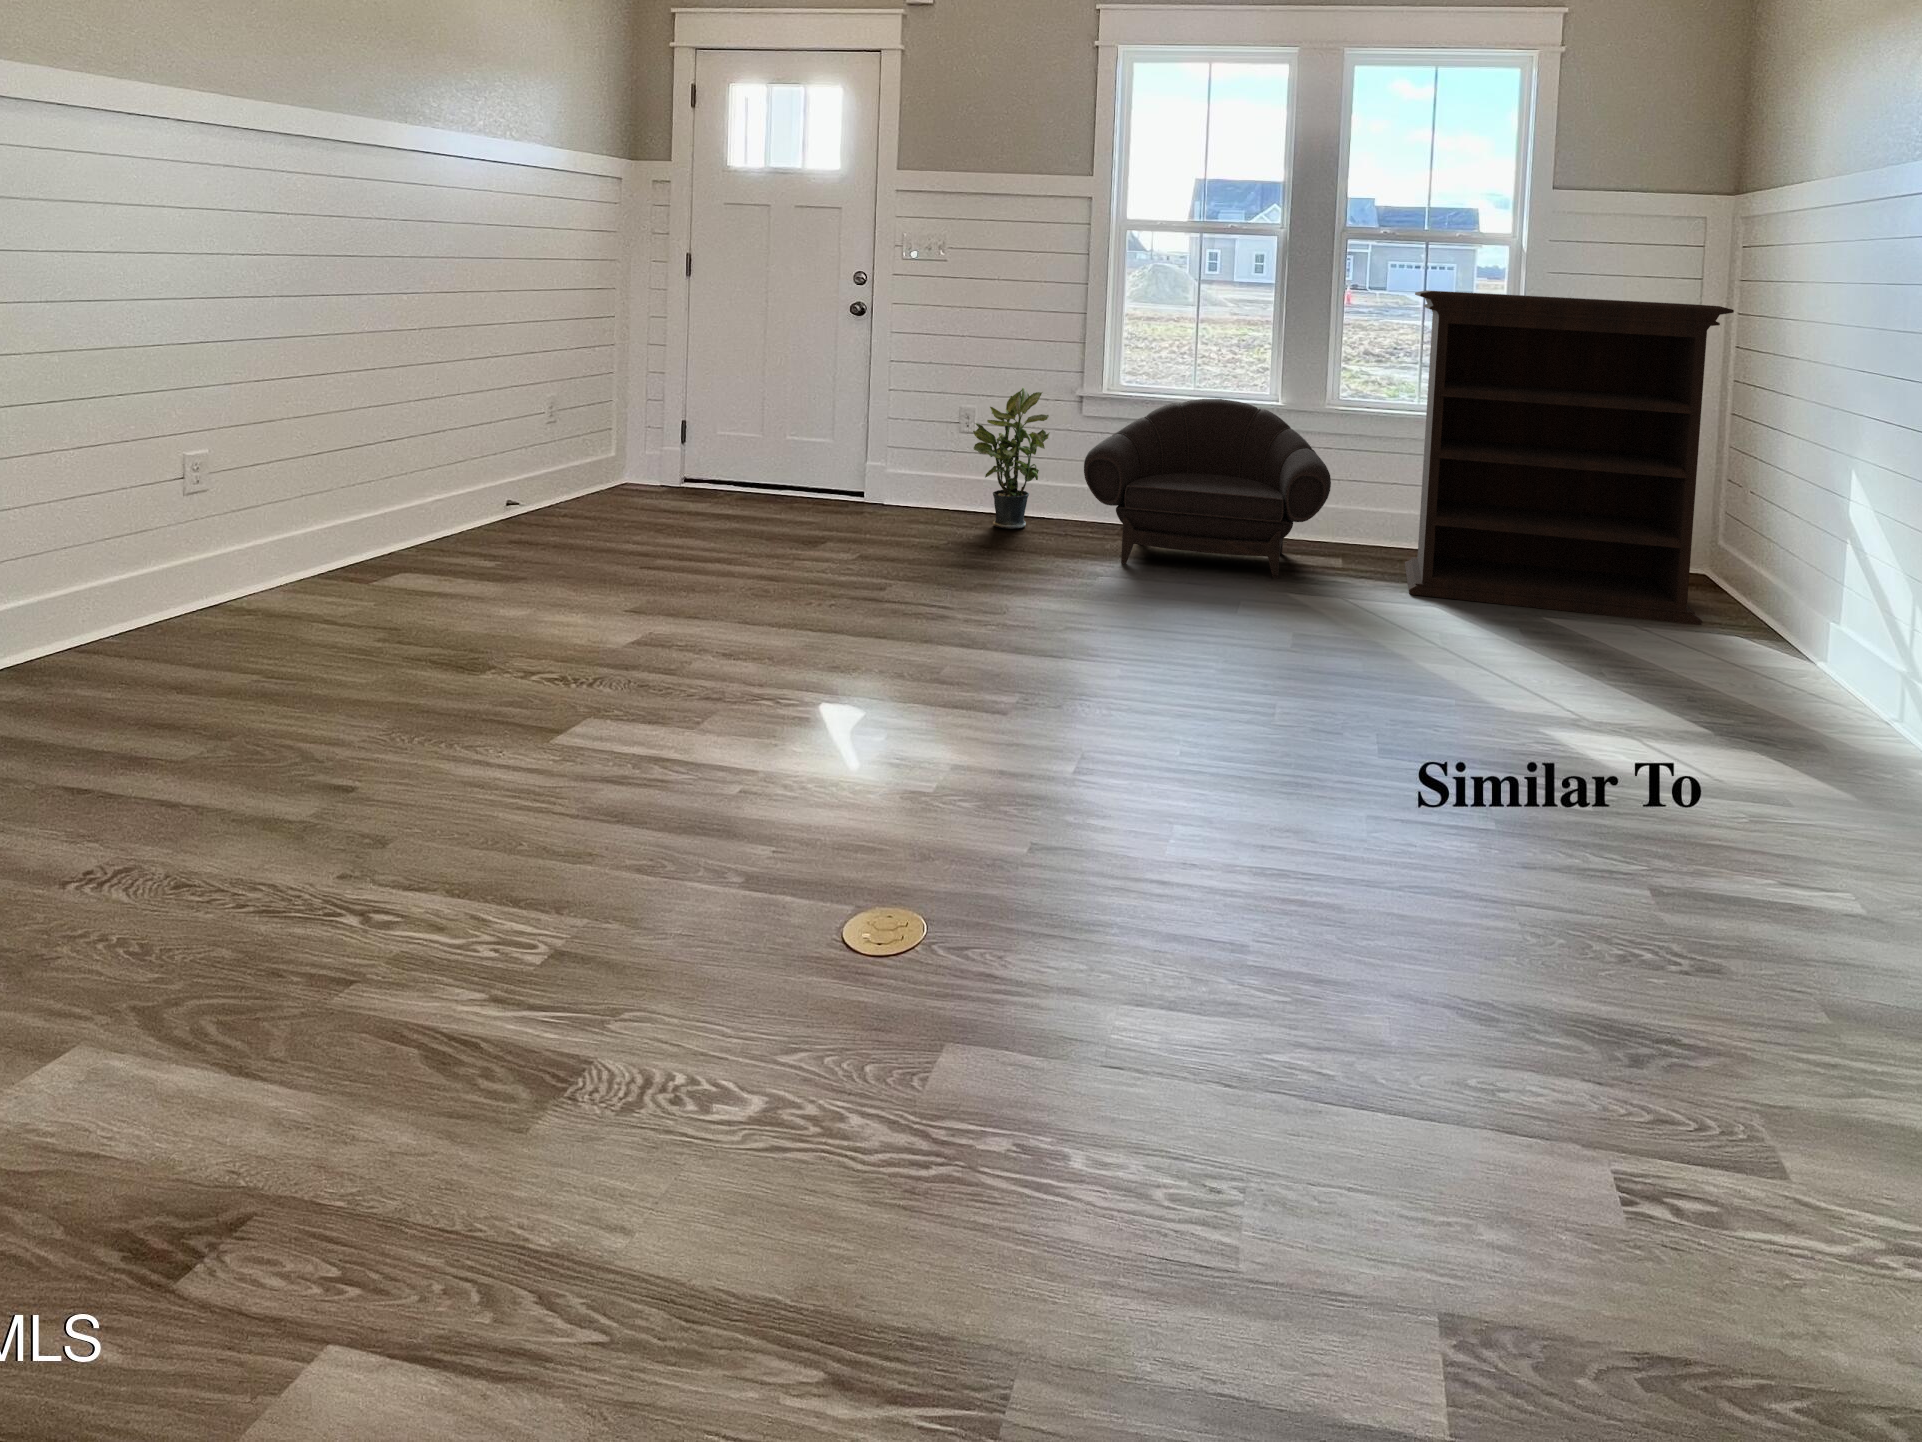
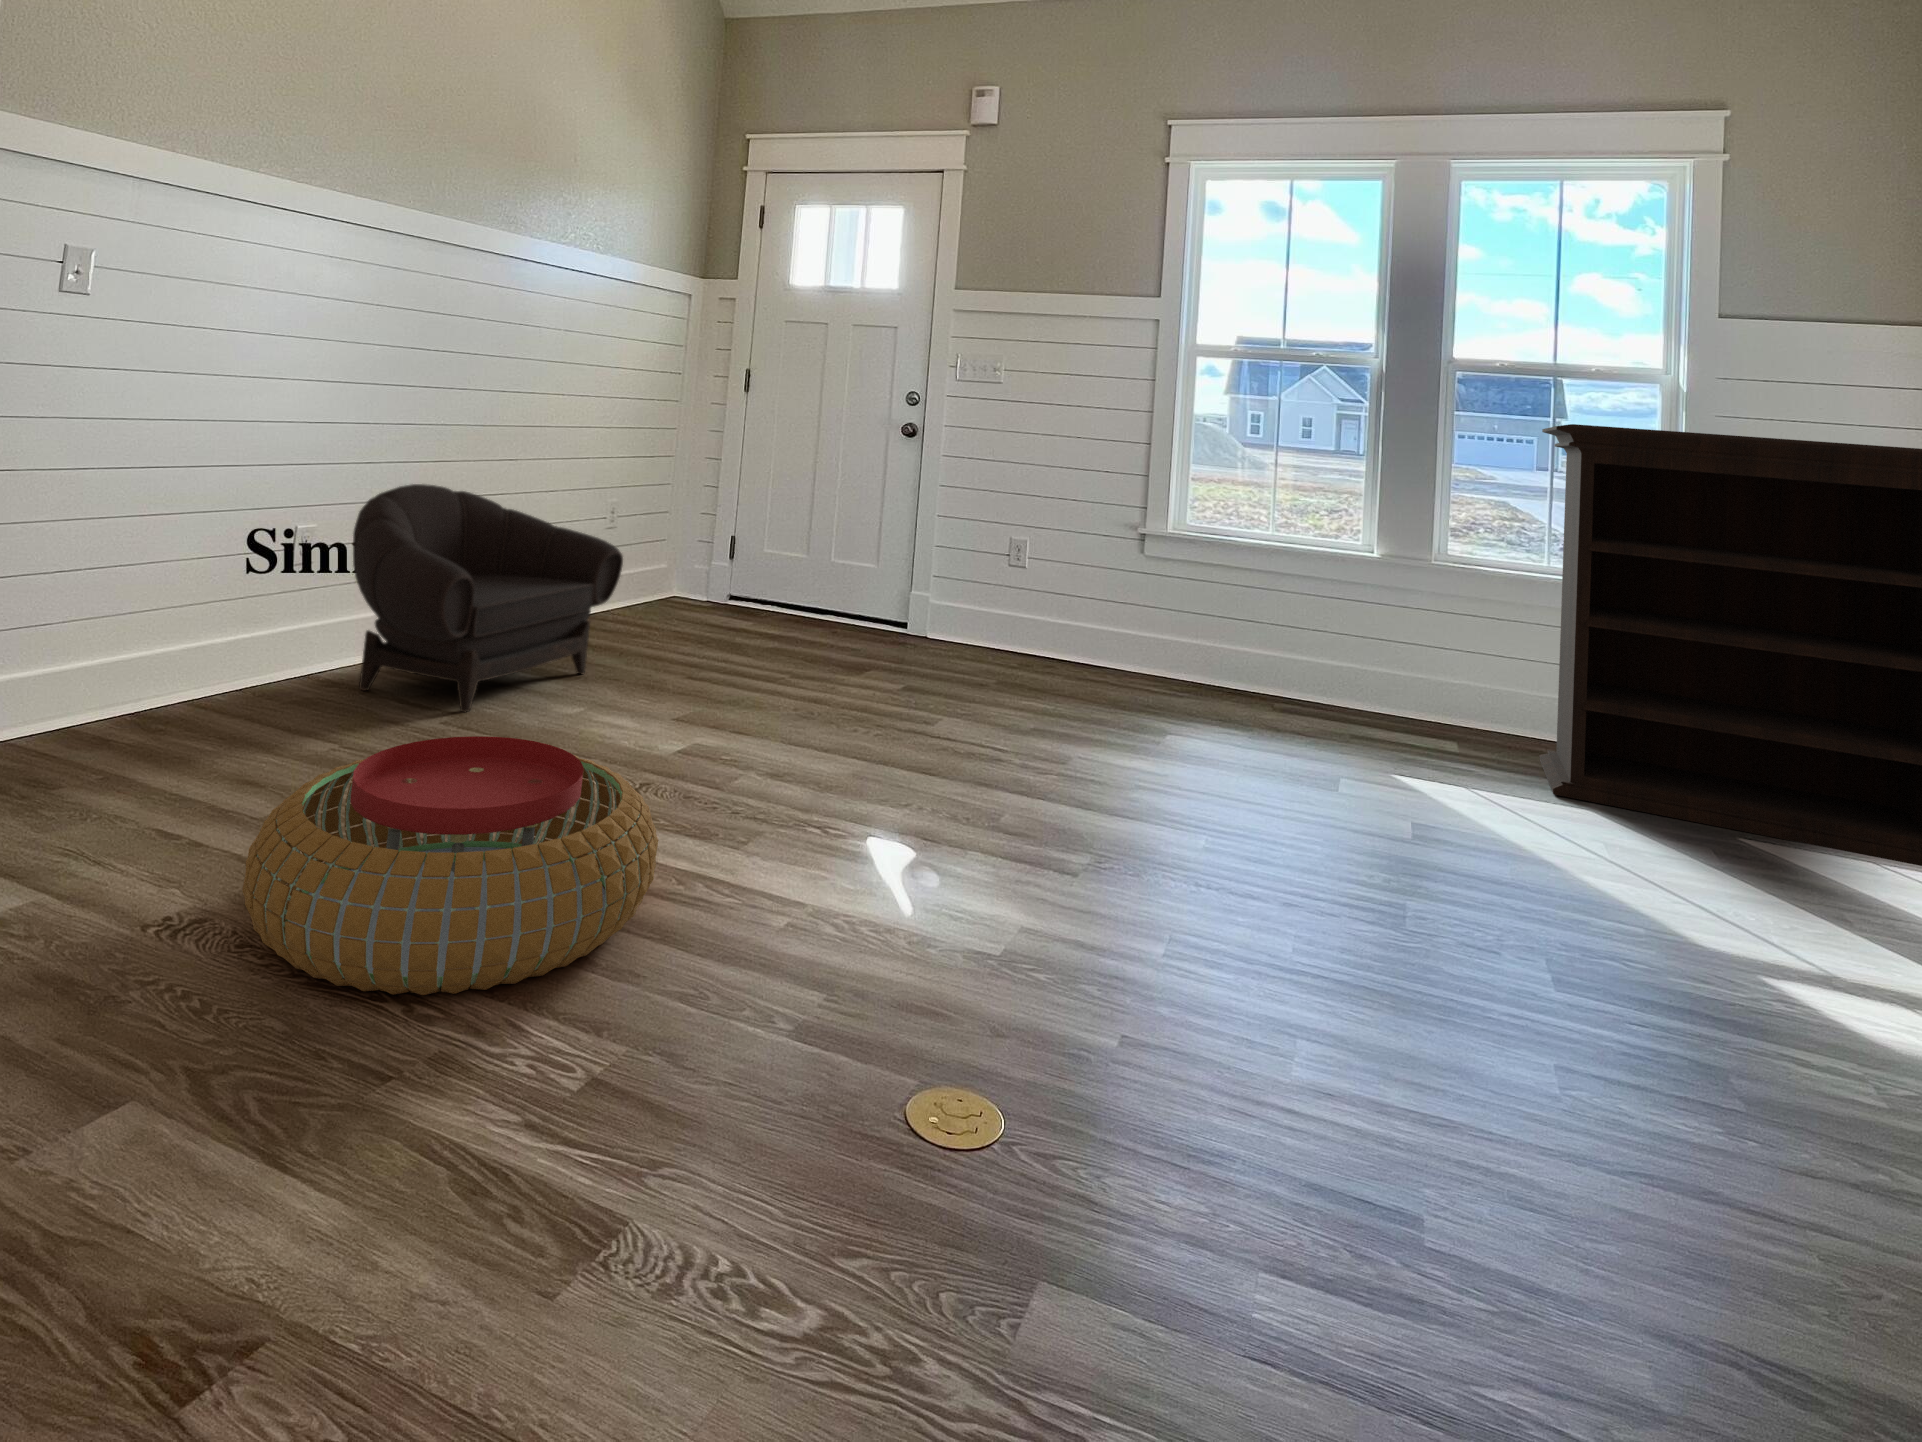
potted plant: present [973,387,1049,529] -> none [1018,520,1102,675]
armchair: present [1084,399,1331,579] -> present [353,484,623,712]
pouf: none [170,659,613,913] -> present [242,736,658,995]

